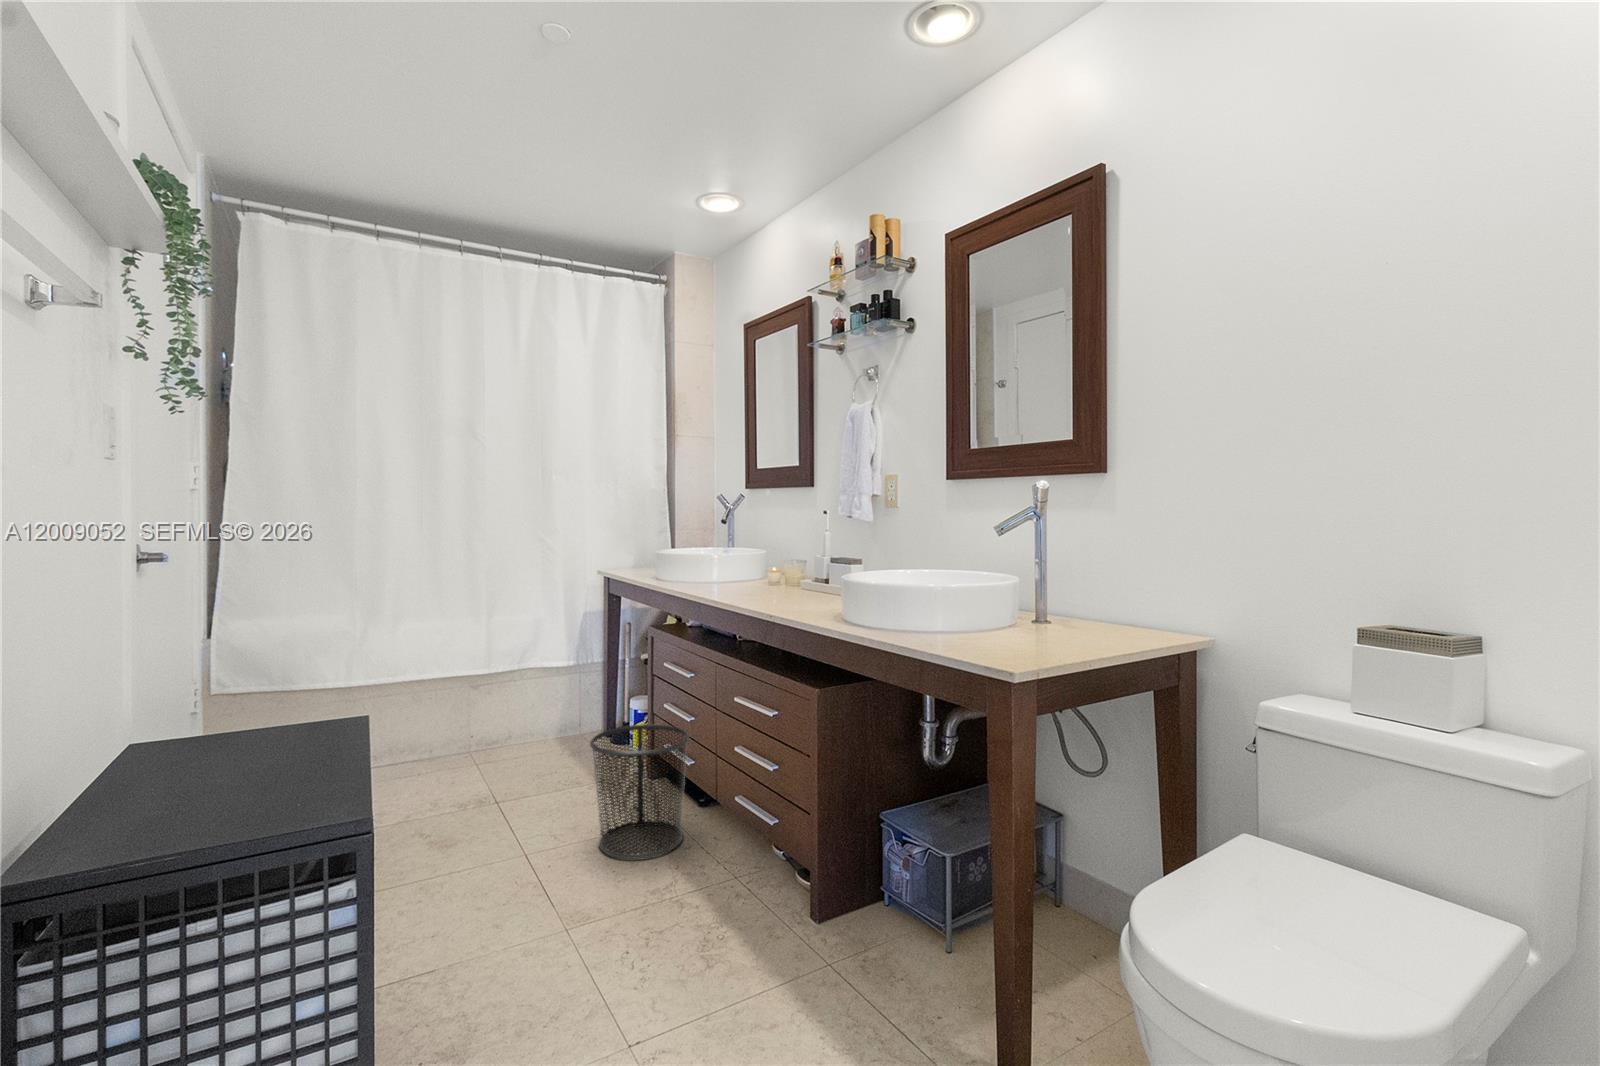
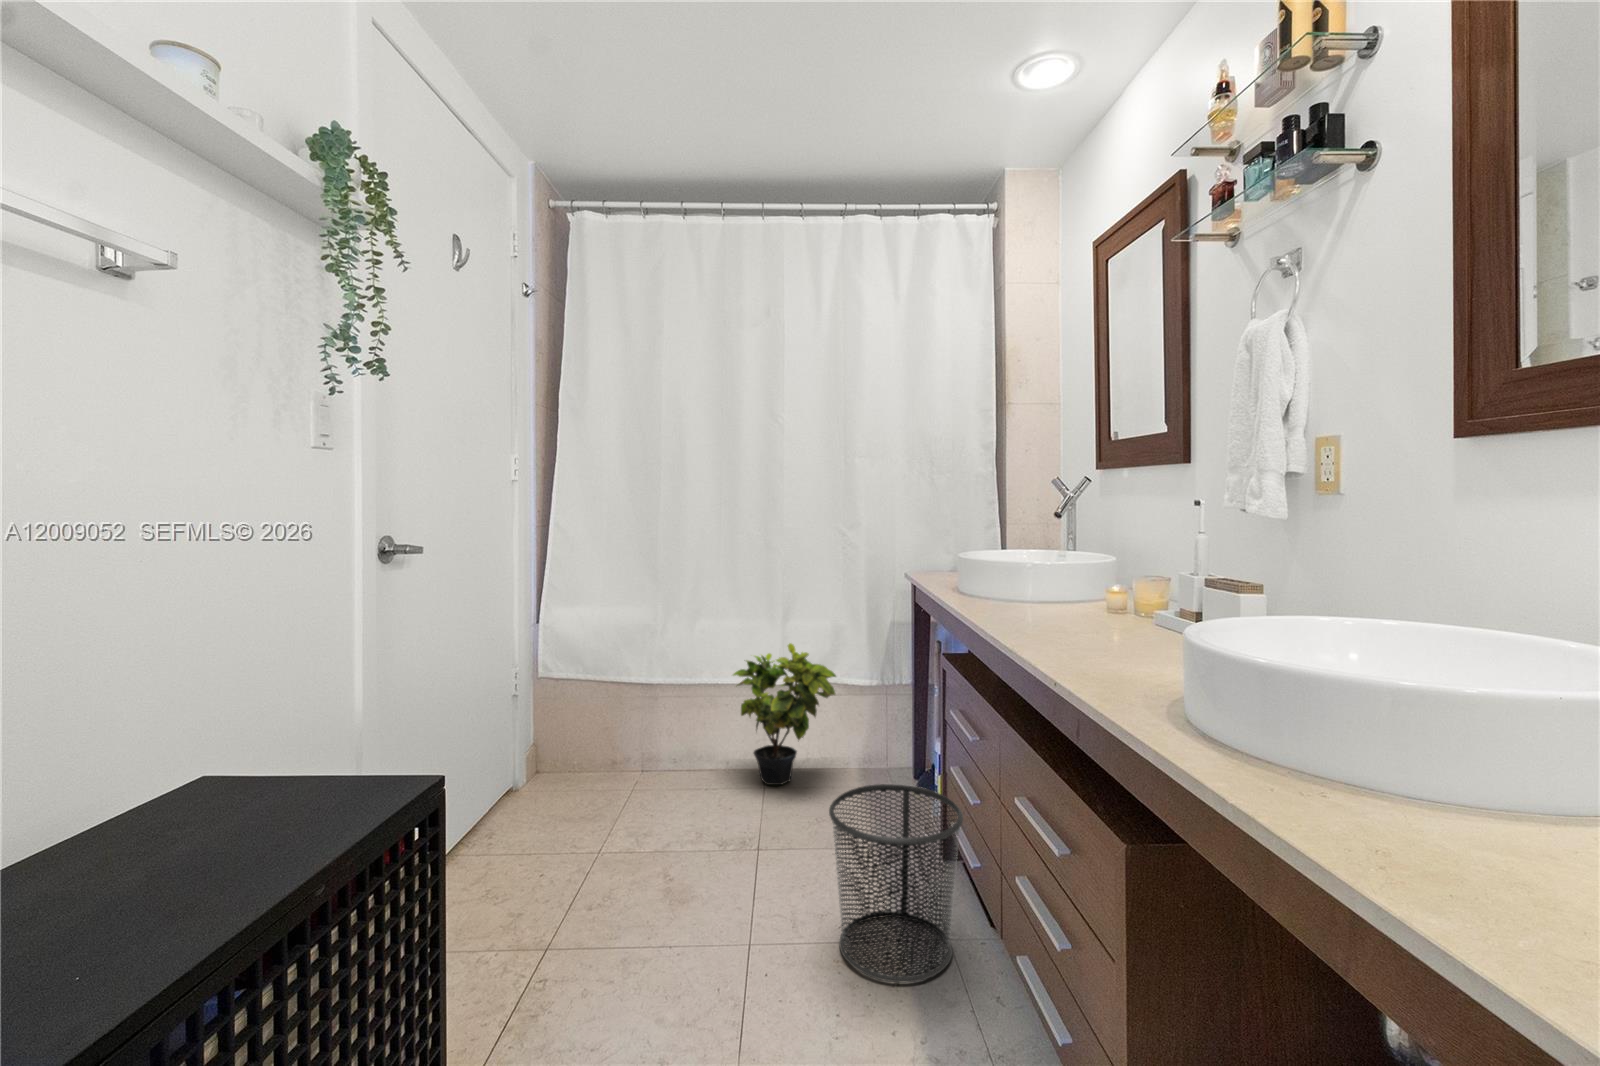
potted plant: none [440,640,542,771] -> present [733,643,836,785]

